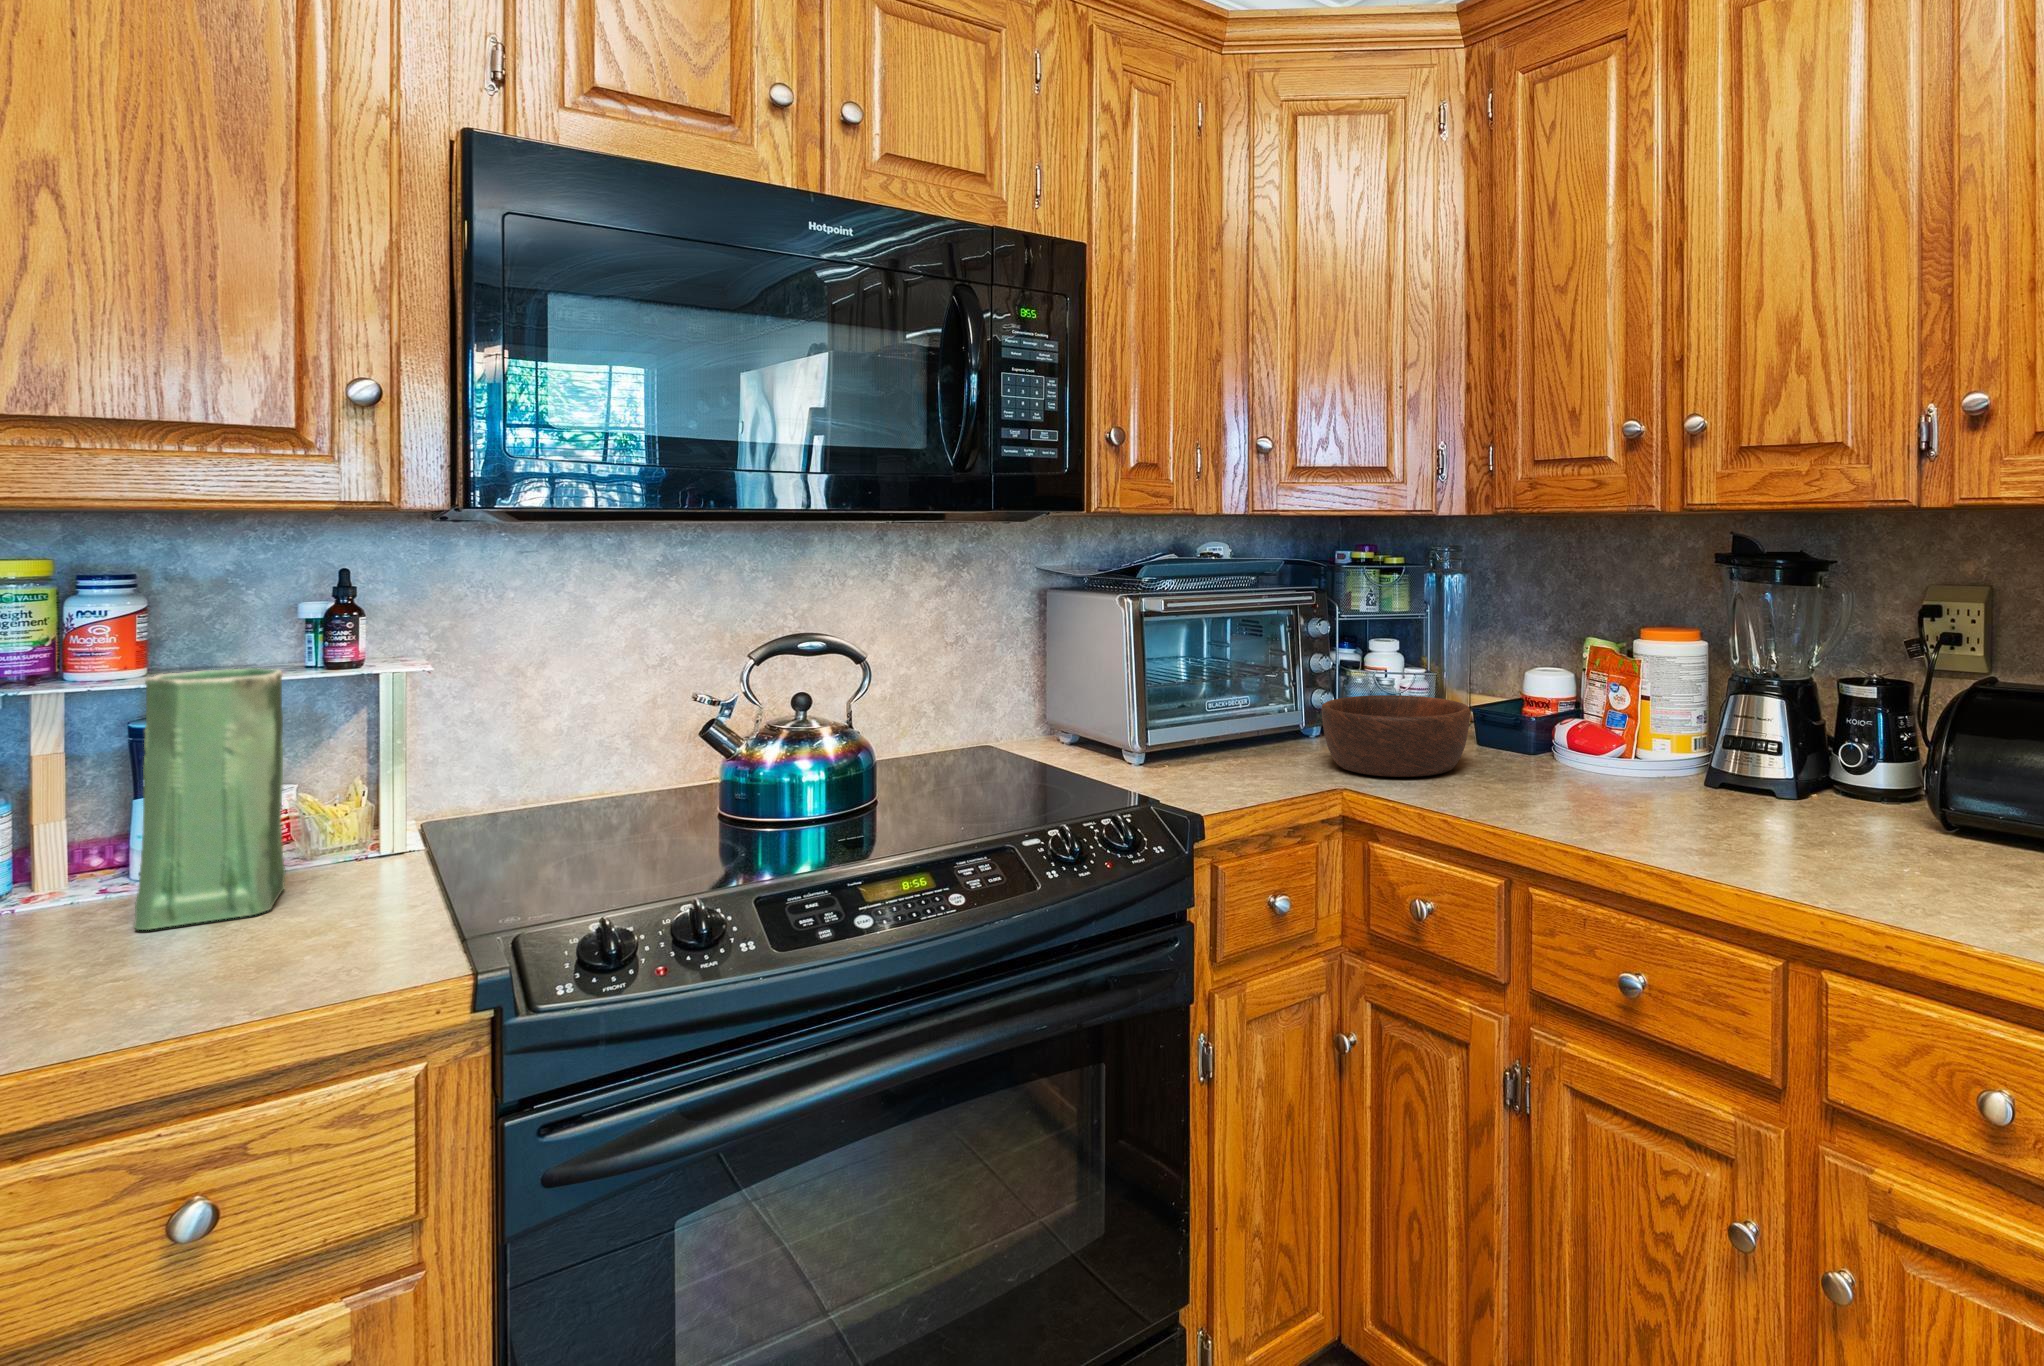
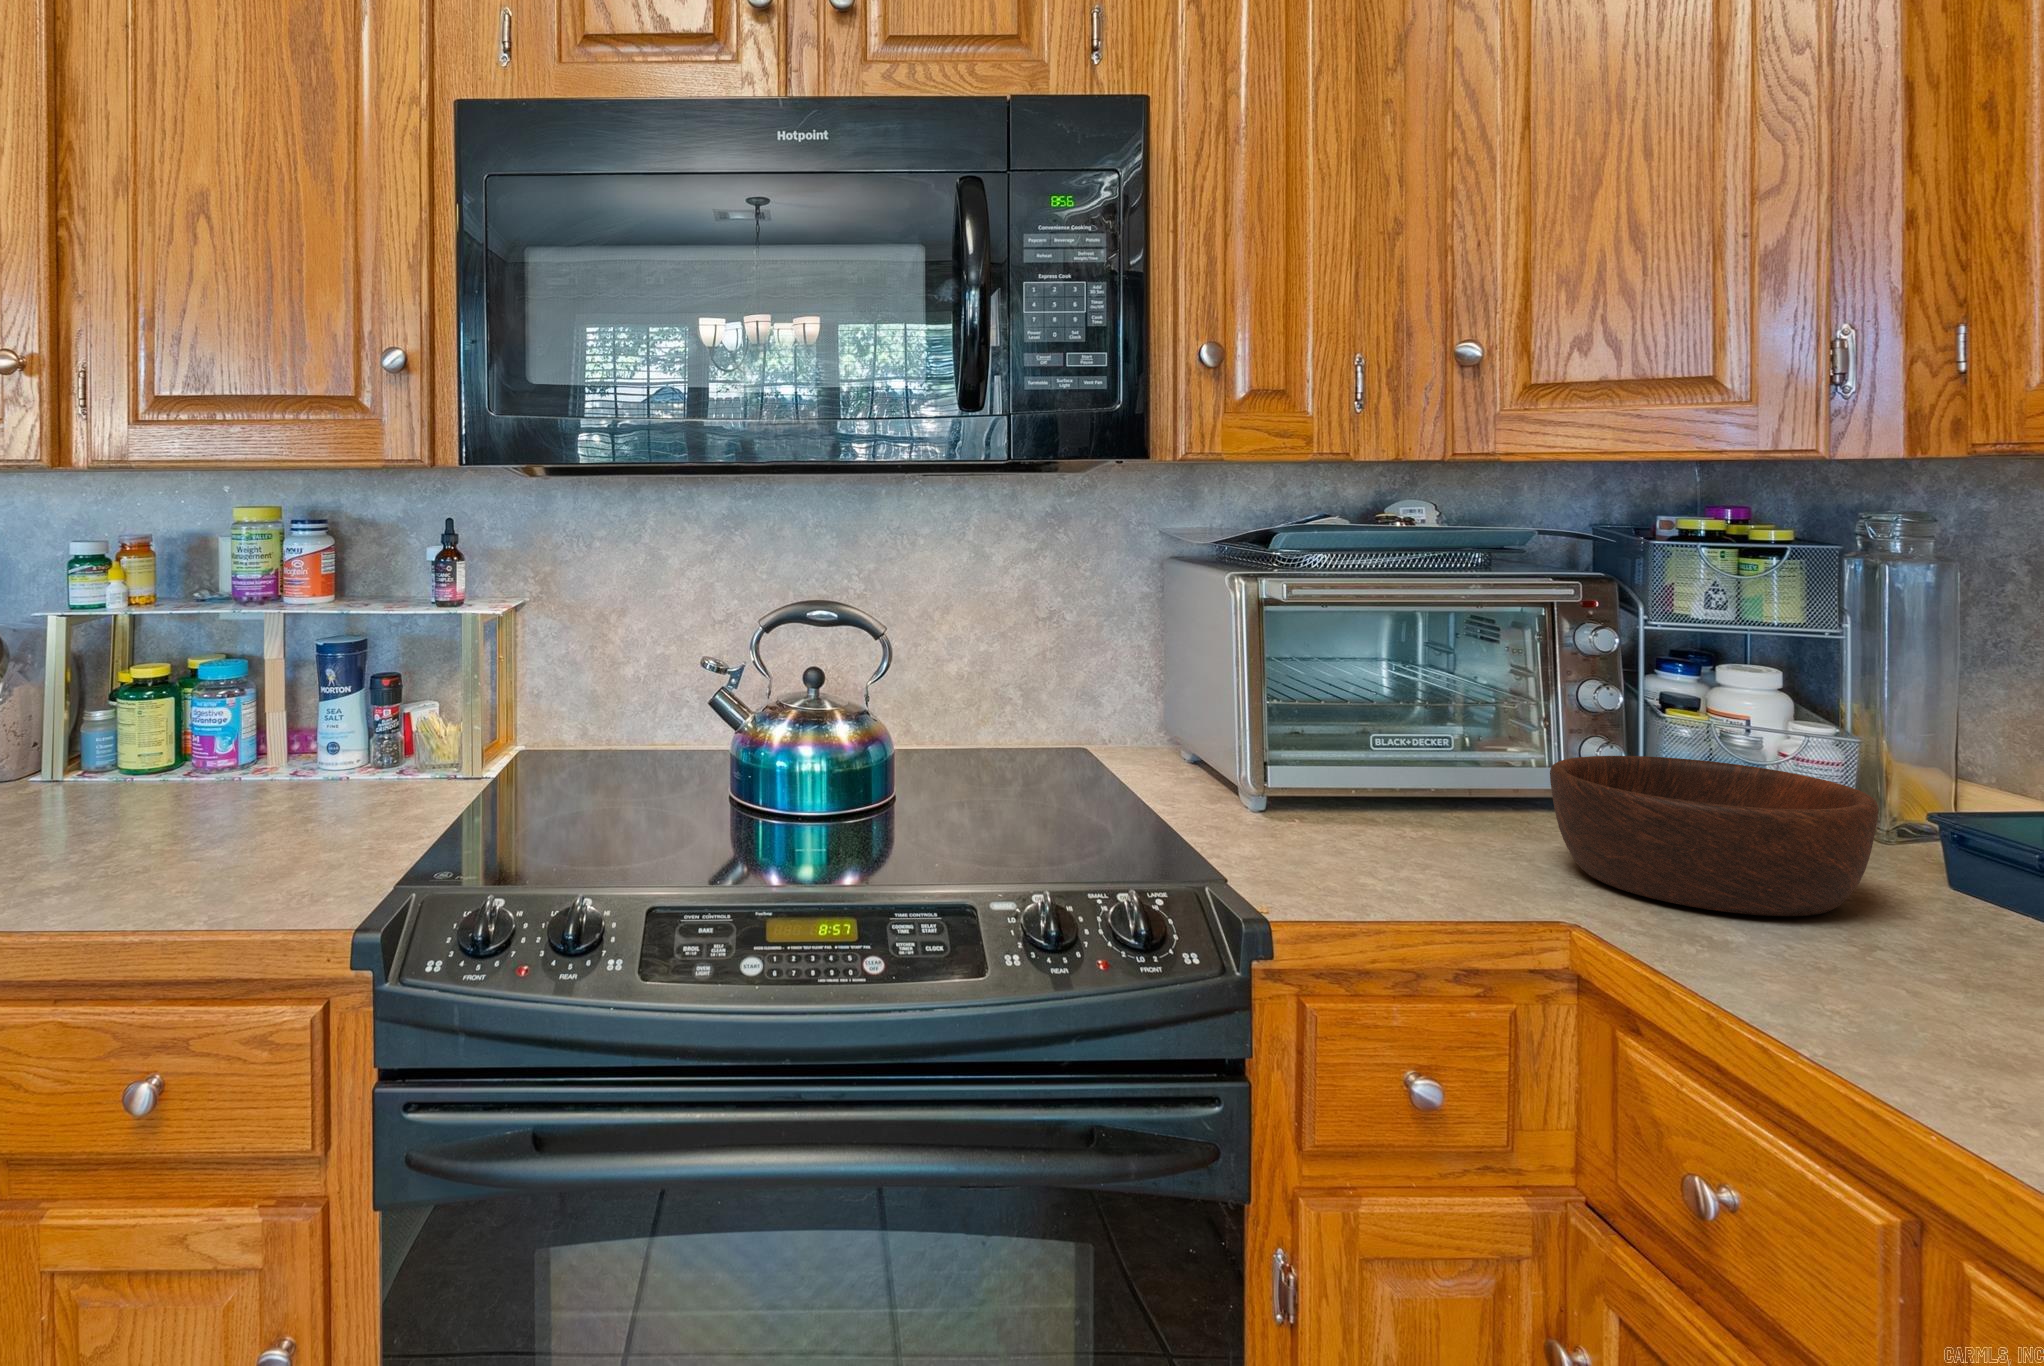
vase: present [134,668,286,930] -> none [257,604,373,814]

